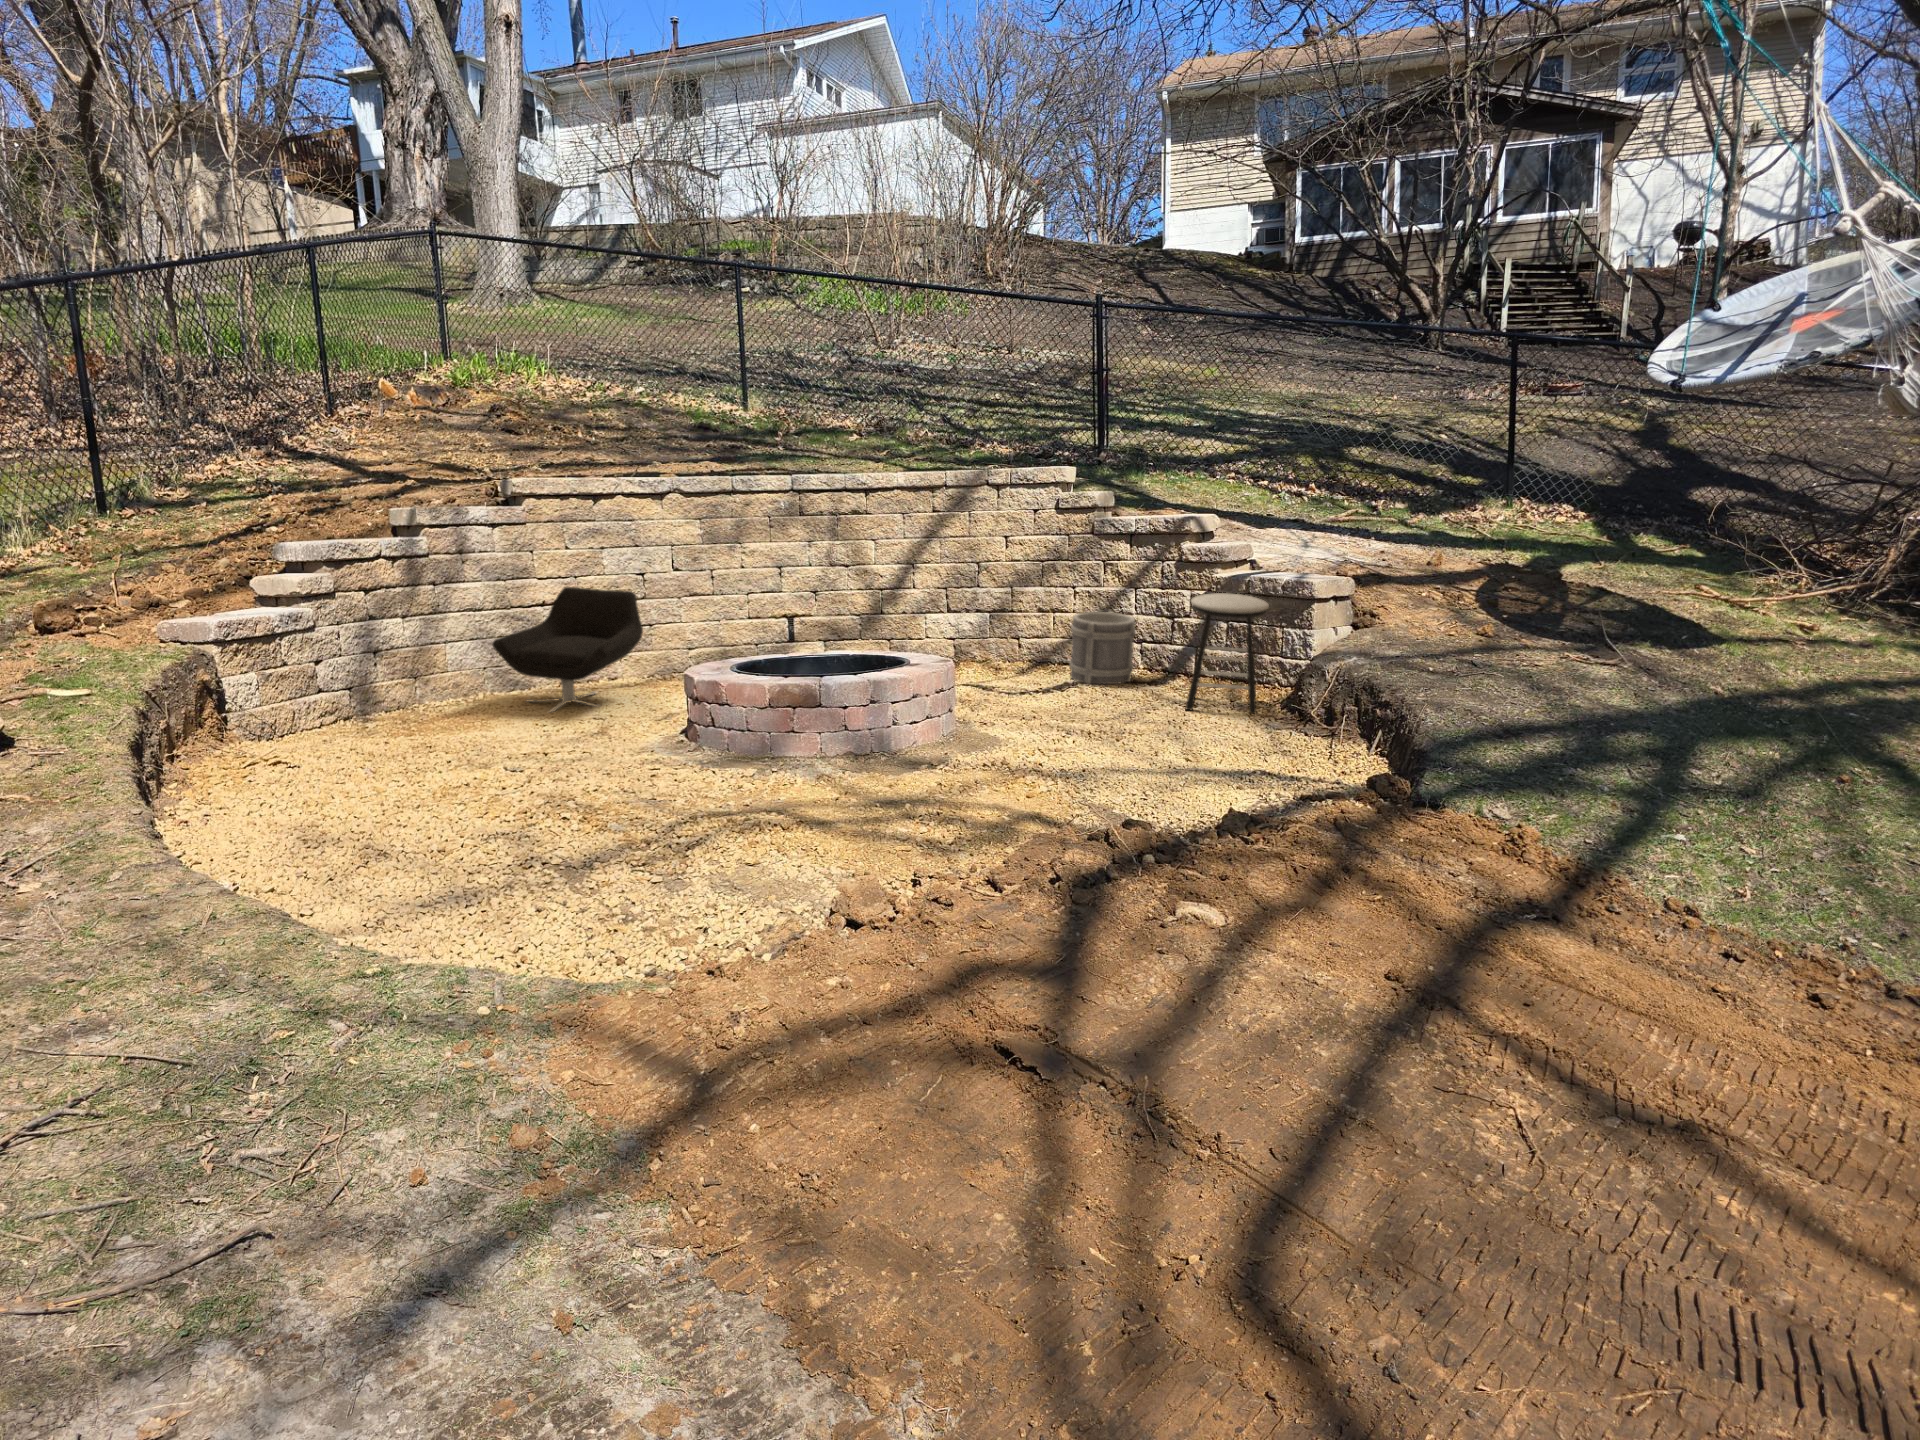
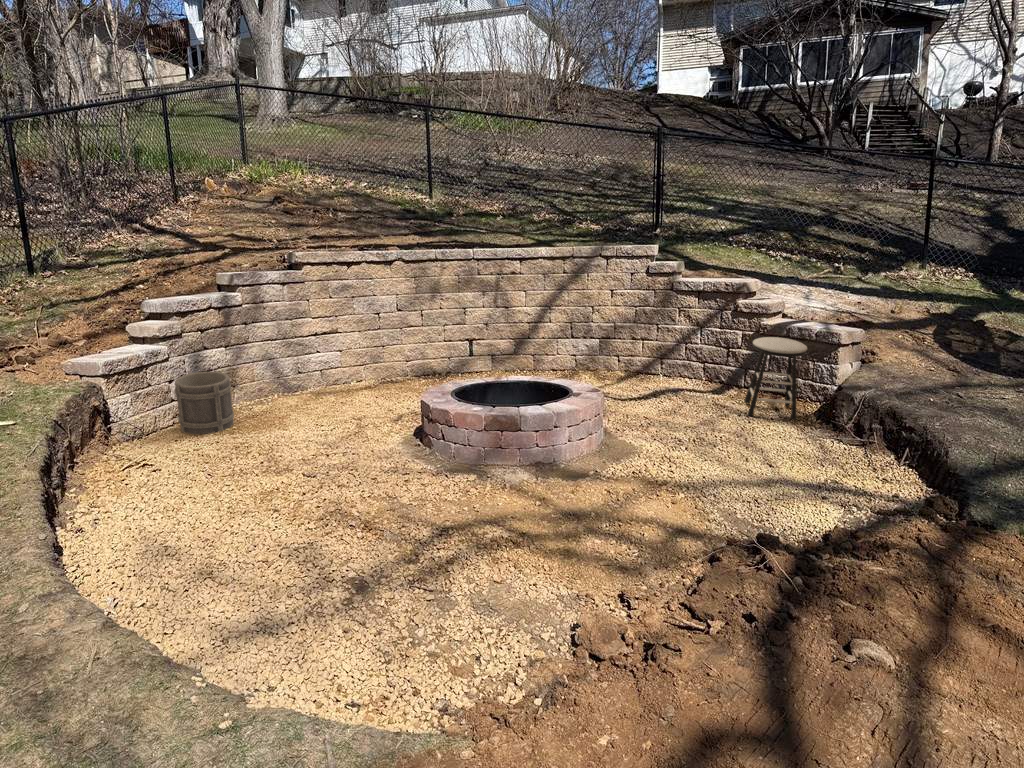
lounge chair: present [492,587,643,712] -> none [287,327,386,421]
bucket: present [1070,612,1136,684] -> present [175,372,234,434]

